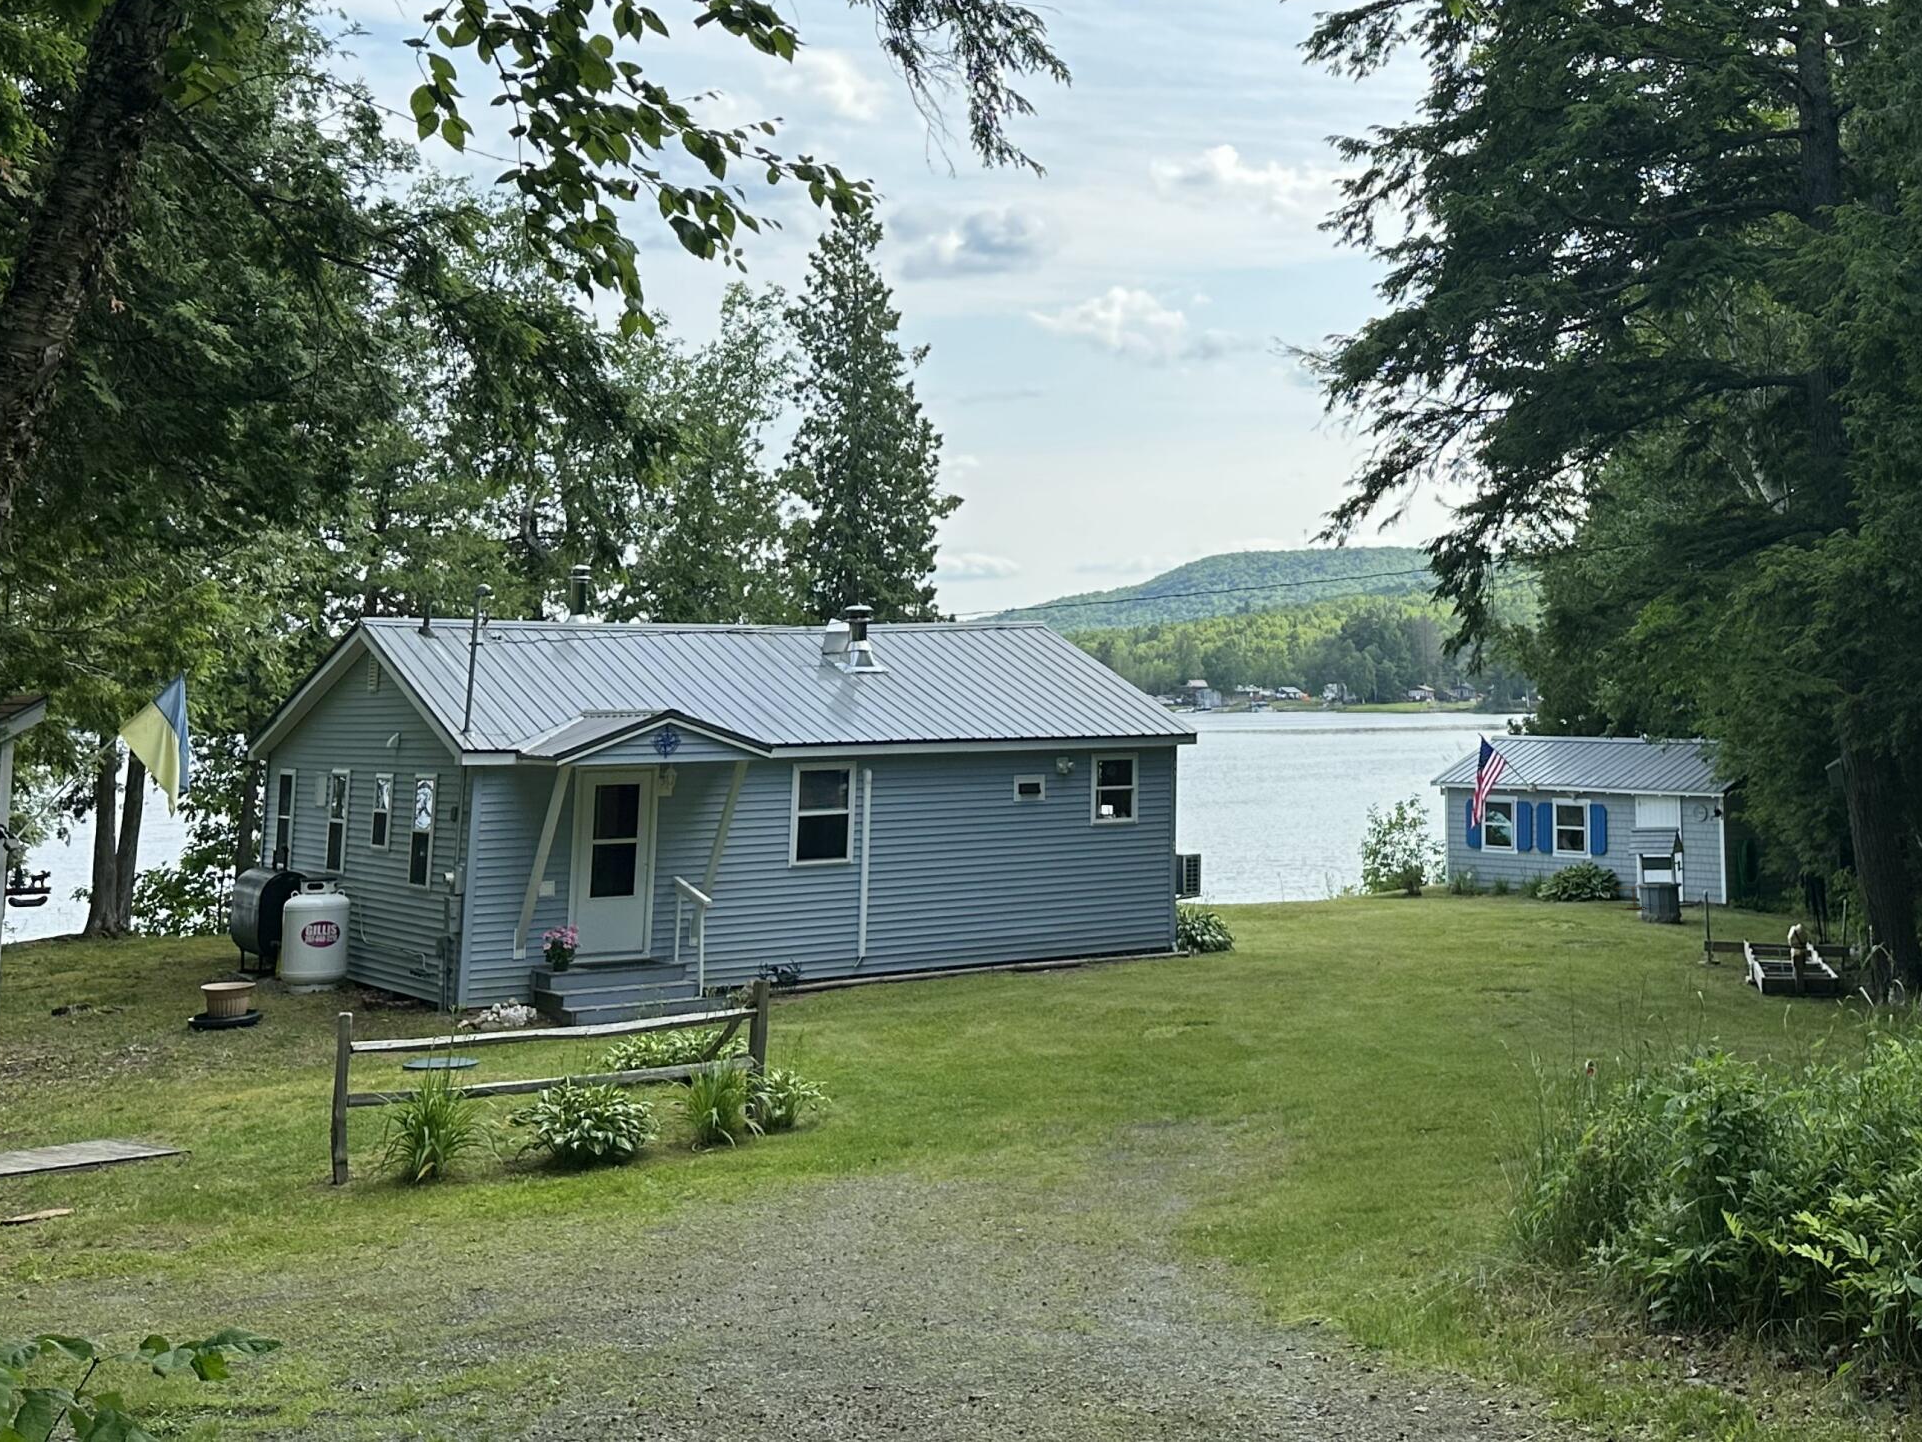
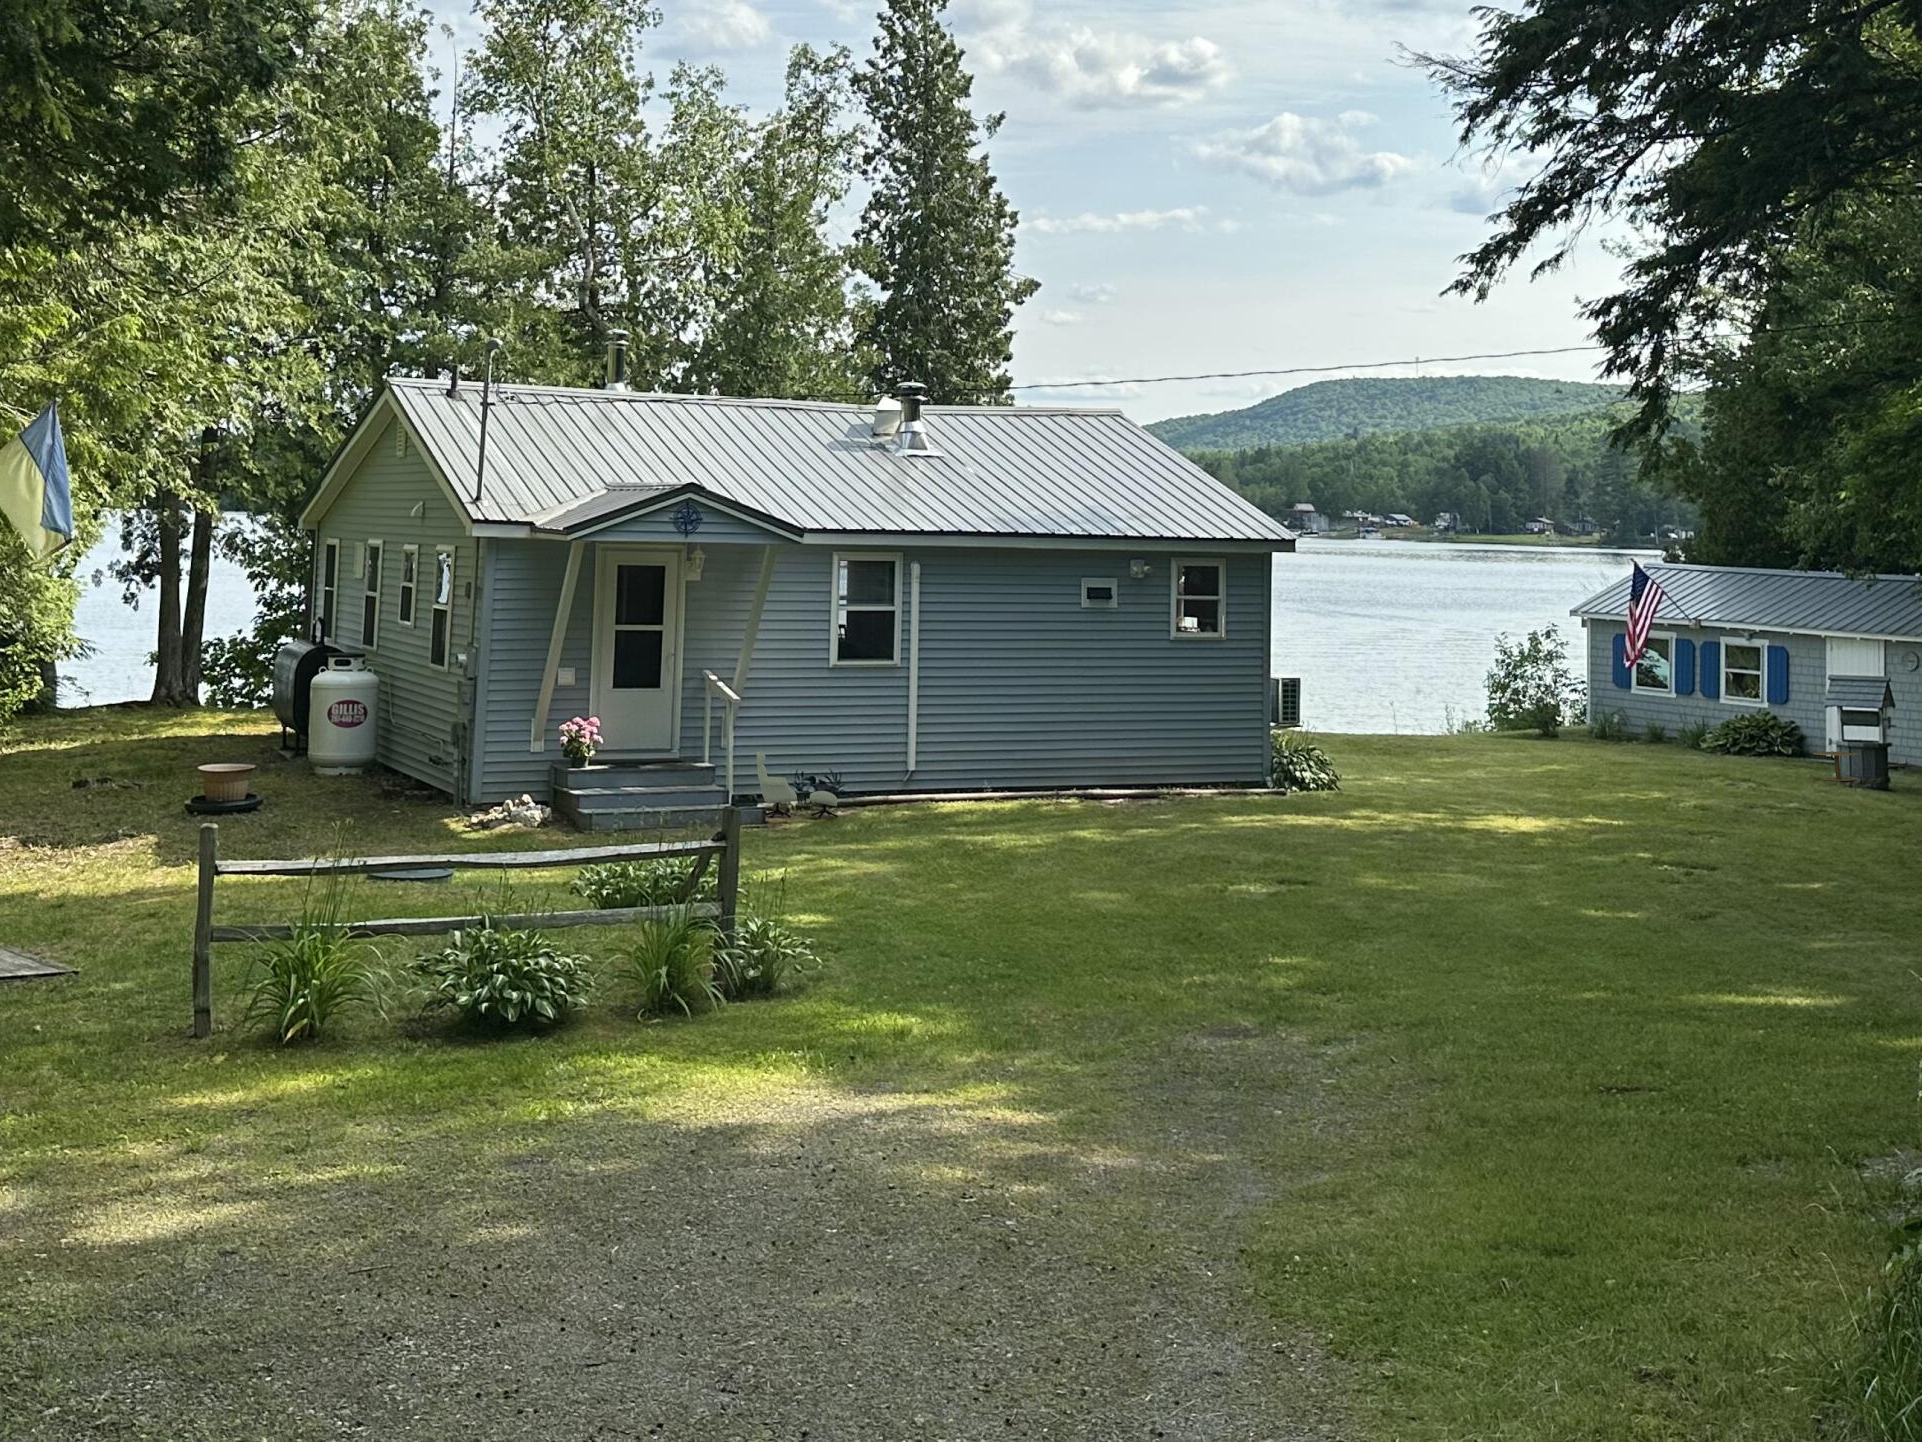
armchair: none [725,944,800,1003] -> present [757,752,838,818]

